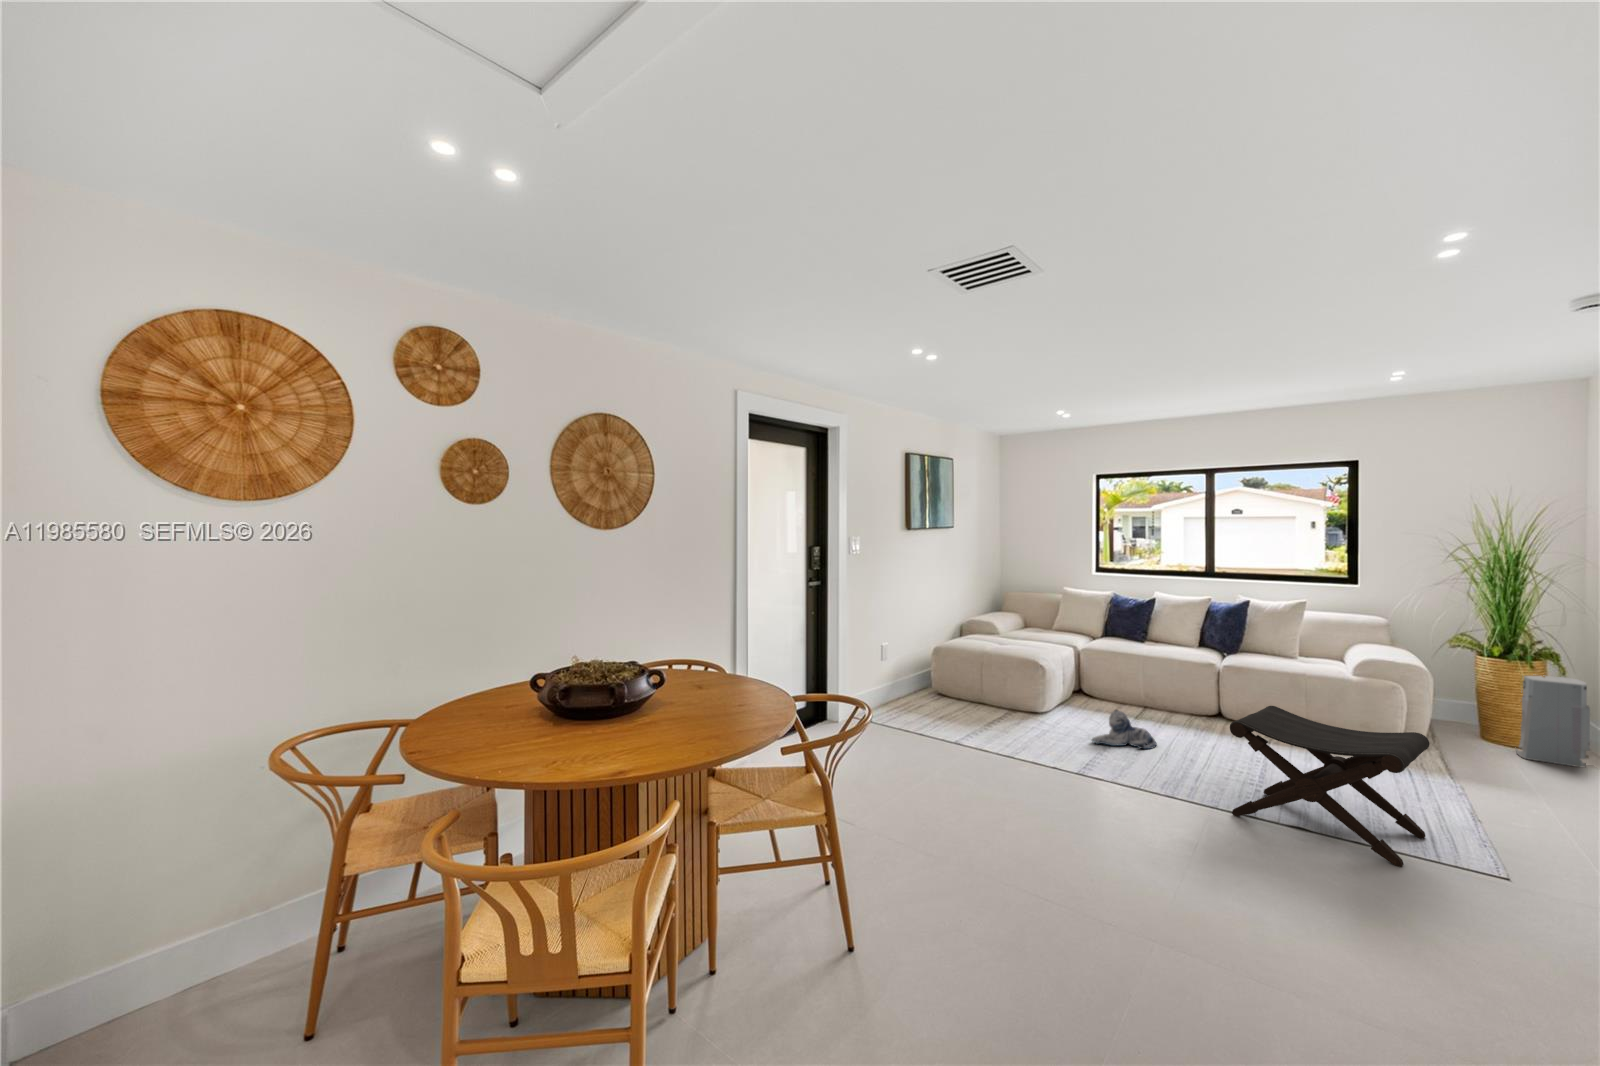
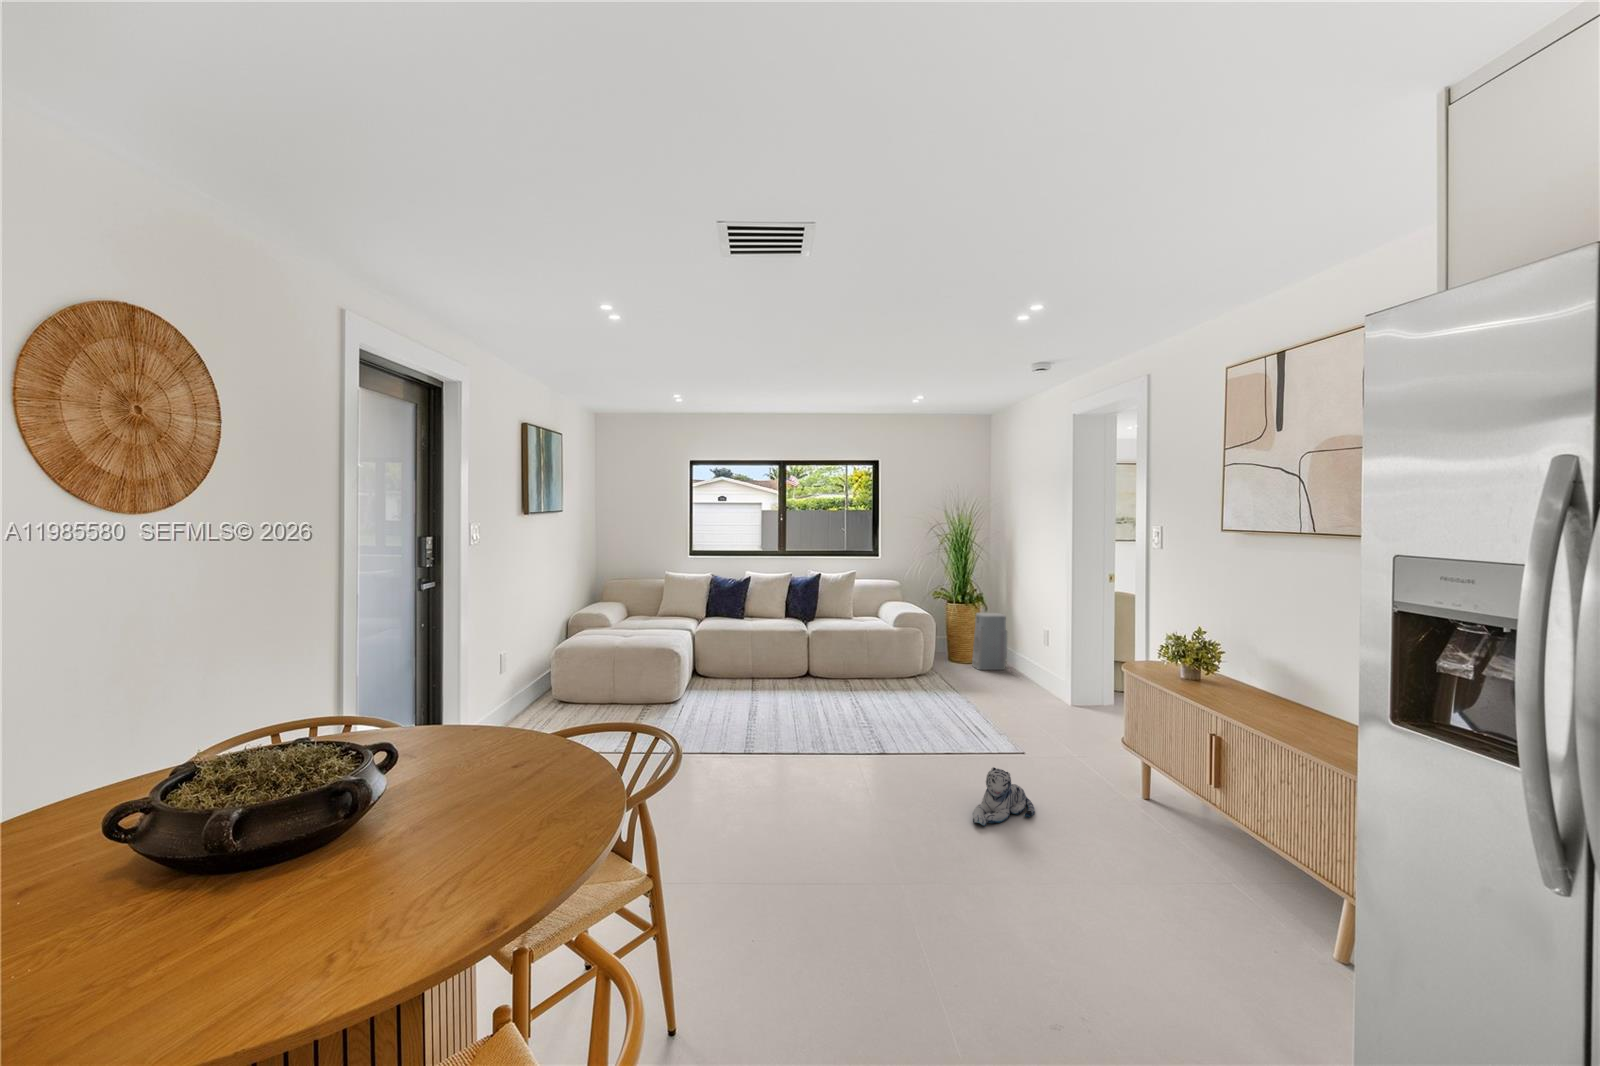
footstool: present [1230,706,1429,867] -> none [872,658,985,760]
plush toy: present [1092,710,1157,749] -> present [973,767,1035,826]

